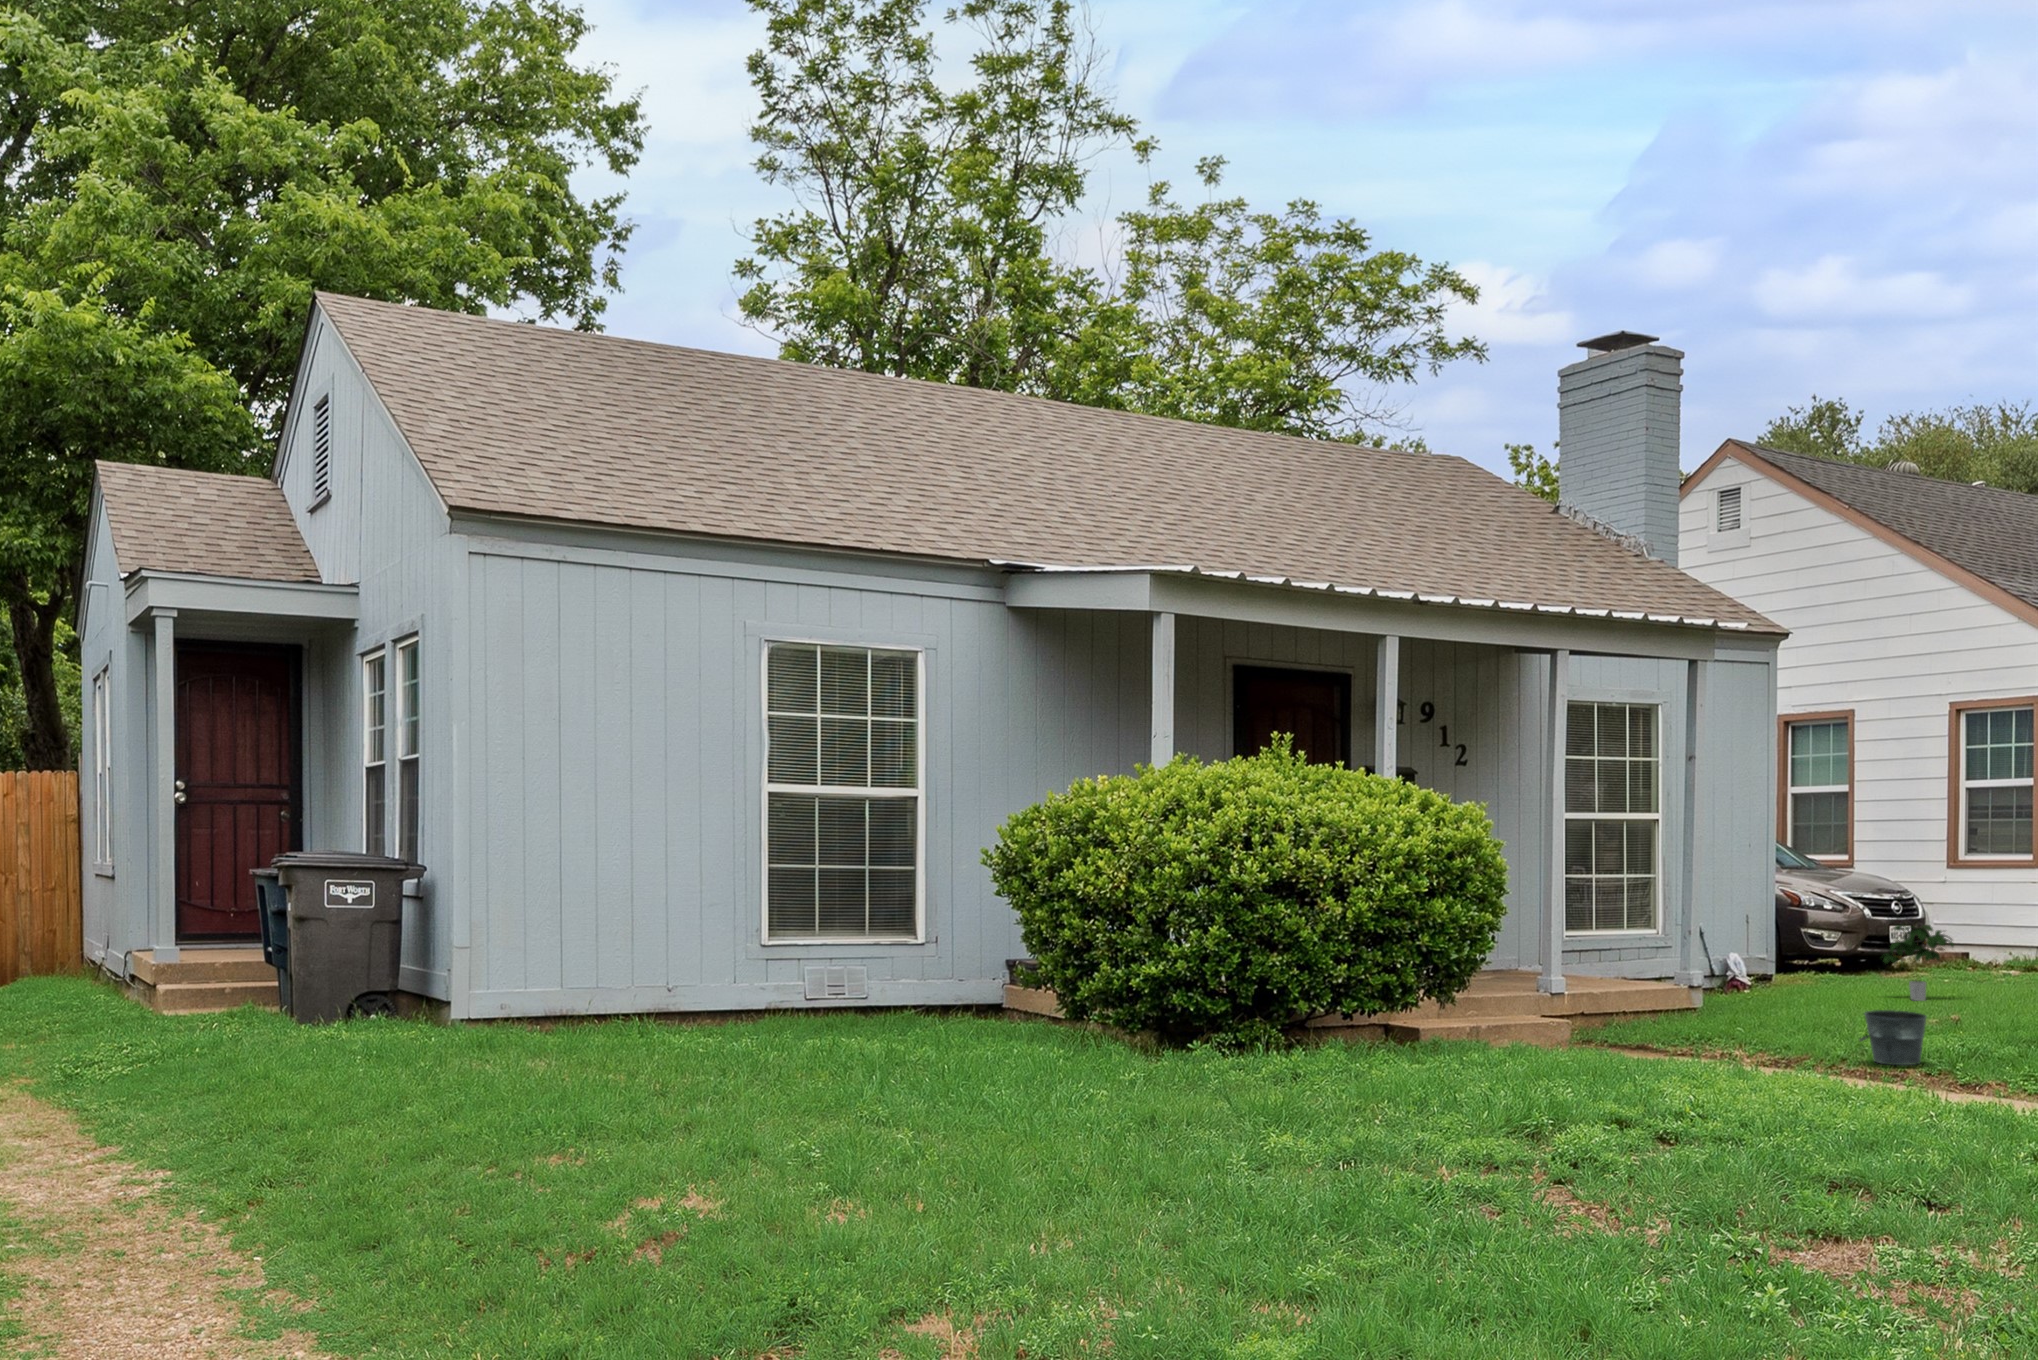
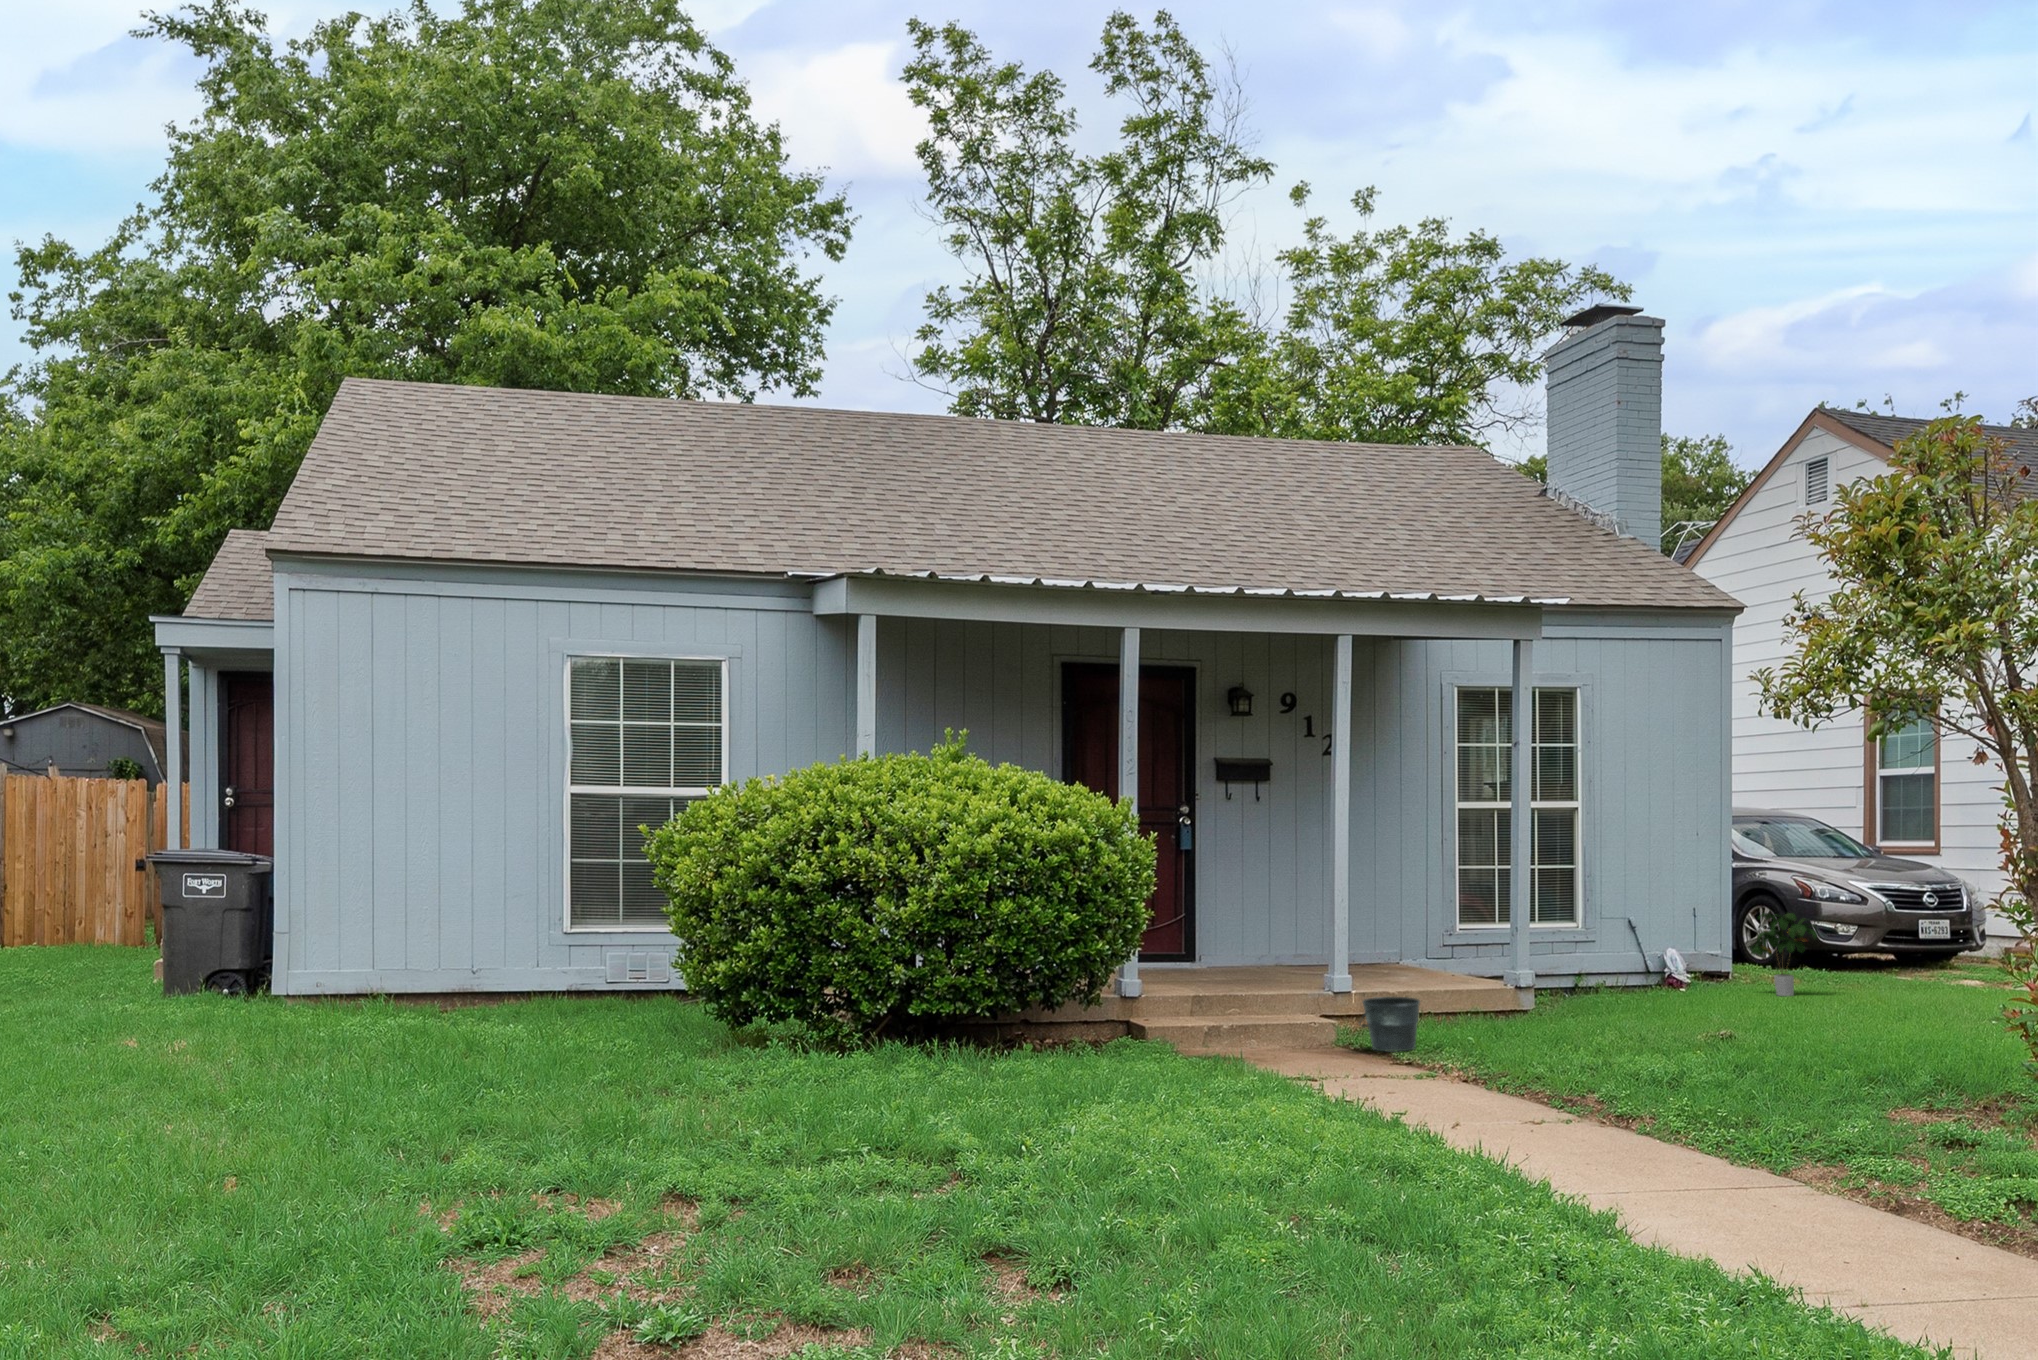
bucket: present [1859,1010,1926,1065] -> present [1359,997,1420,1051]

